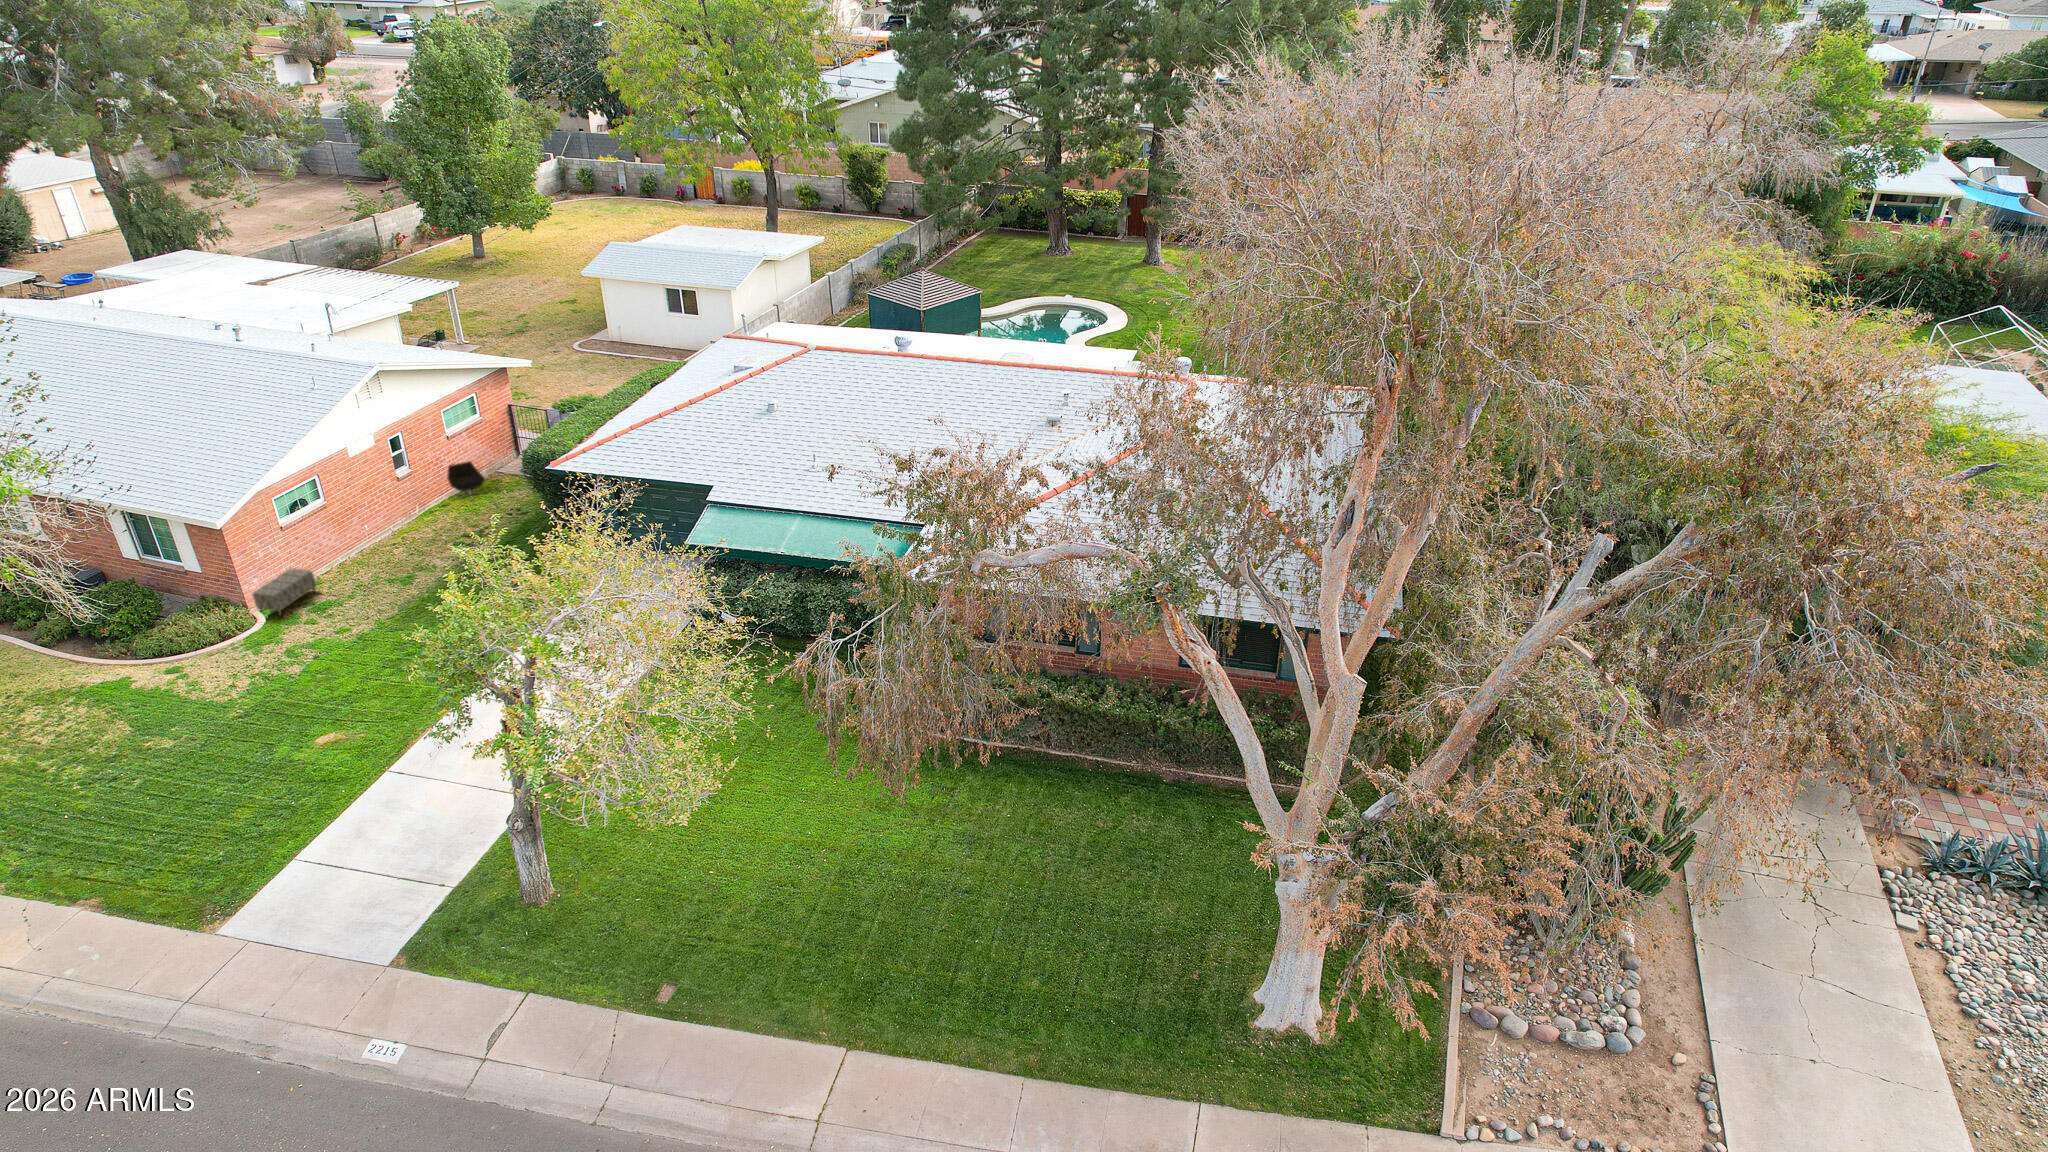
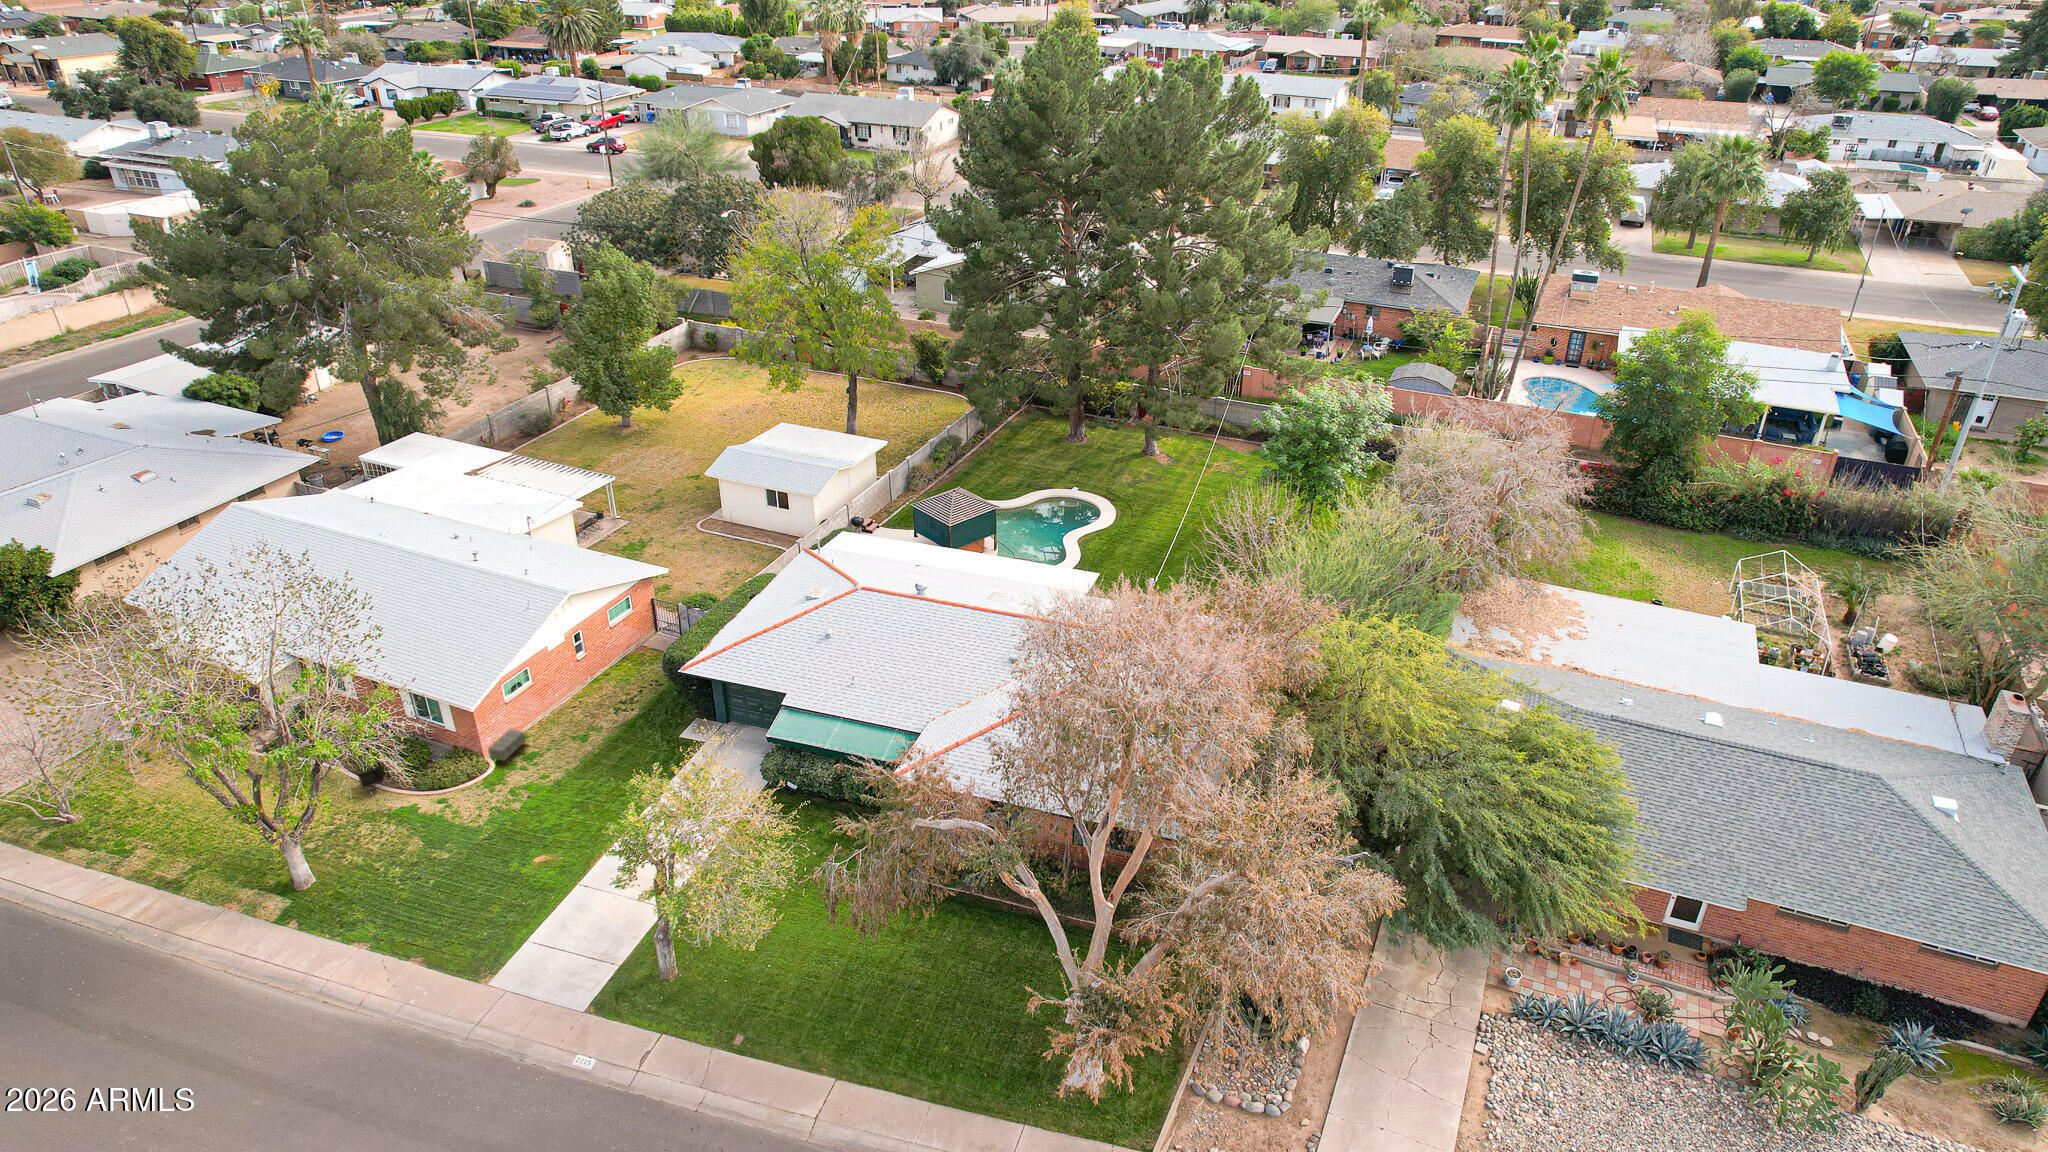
lounge chair: present [447,461,485,495] -> present [358,763,385,790]

